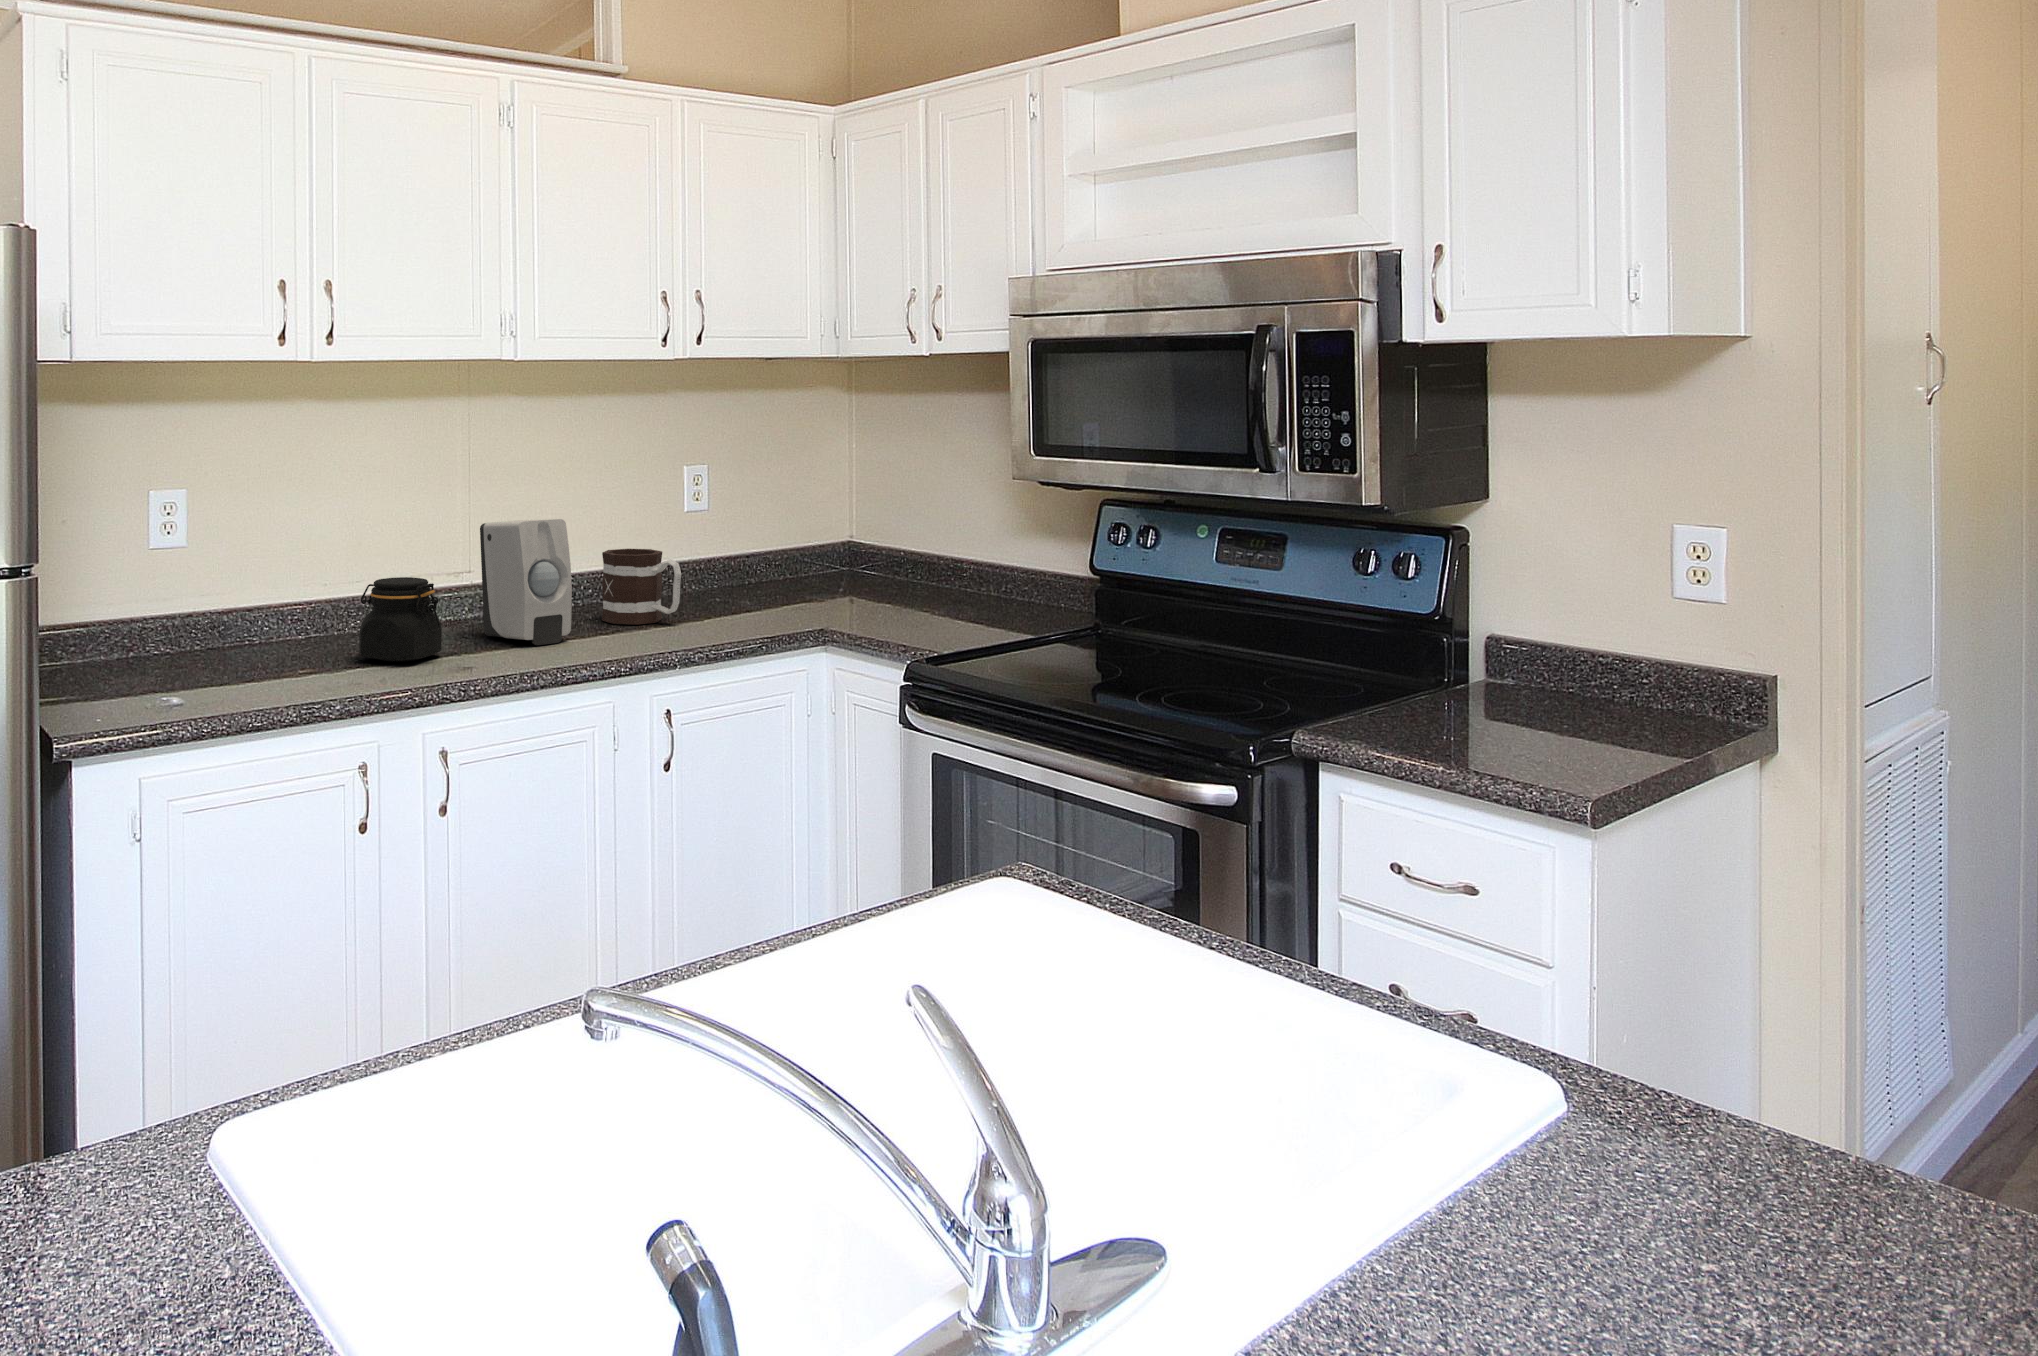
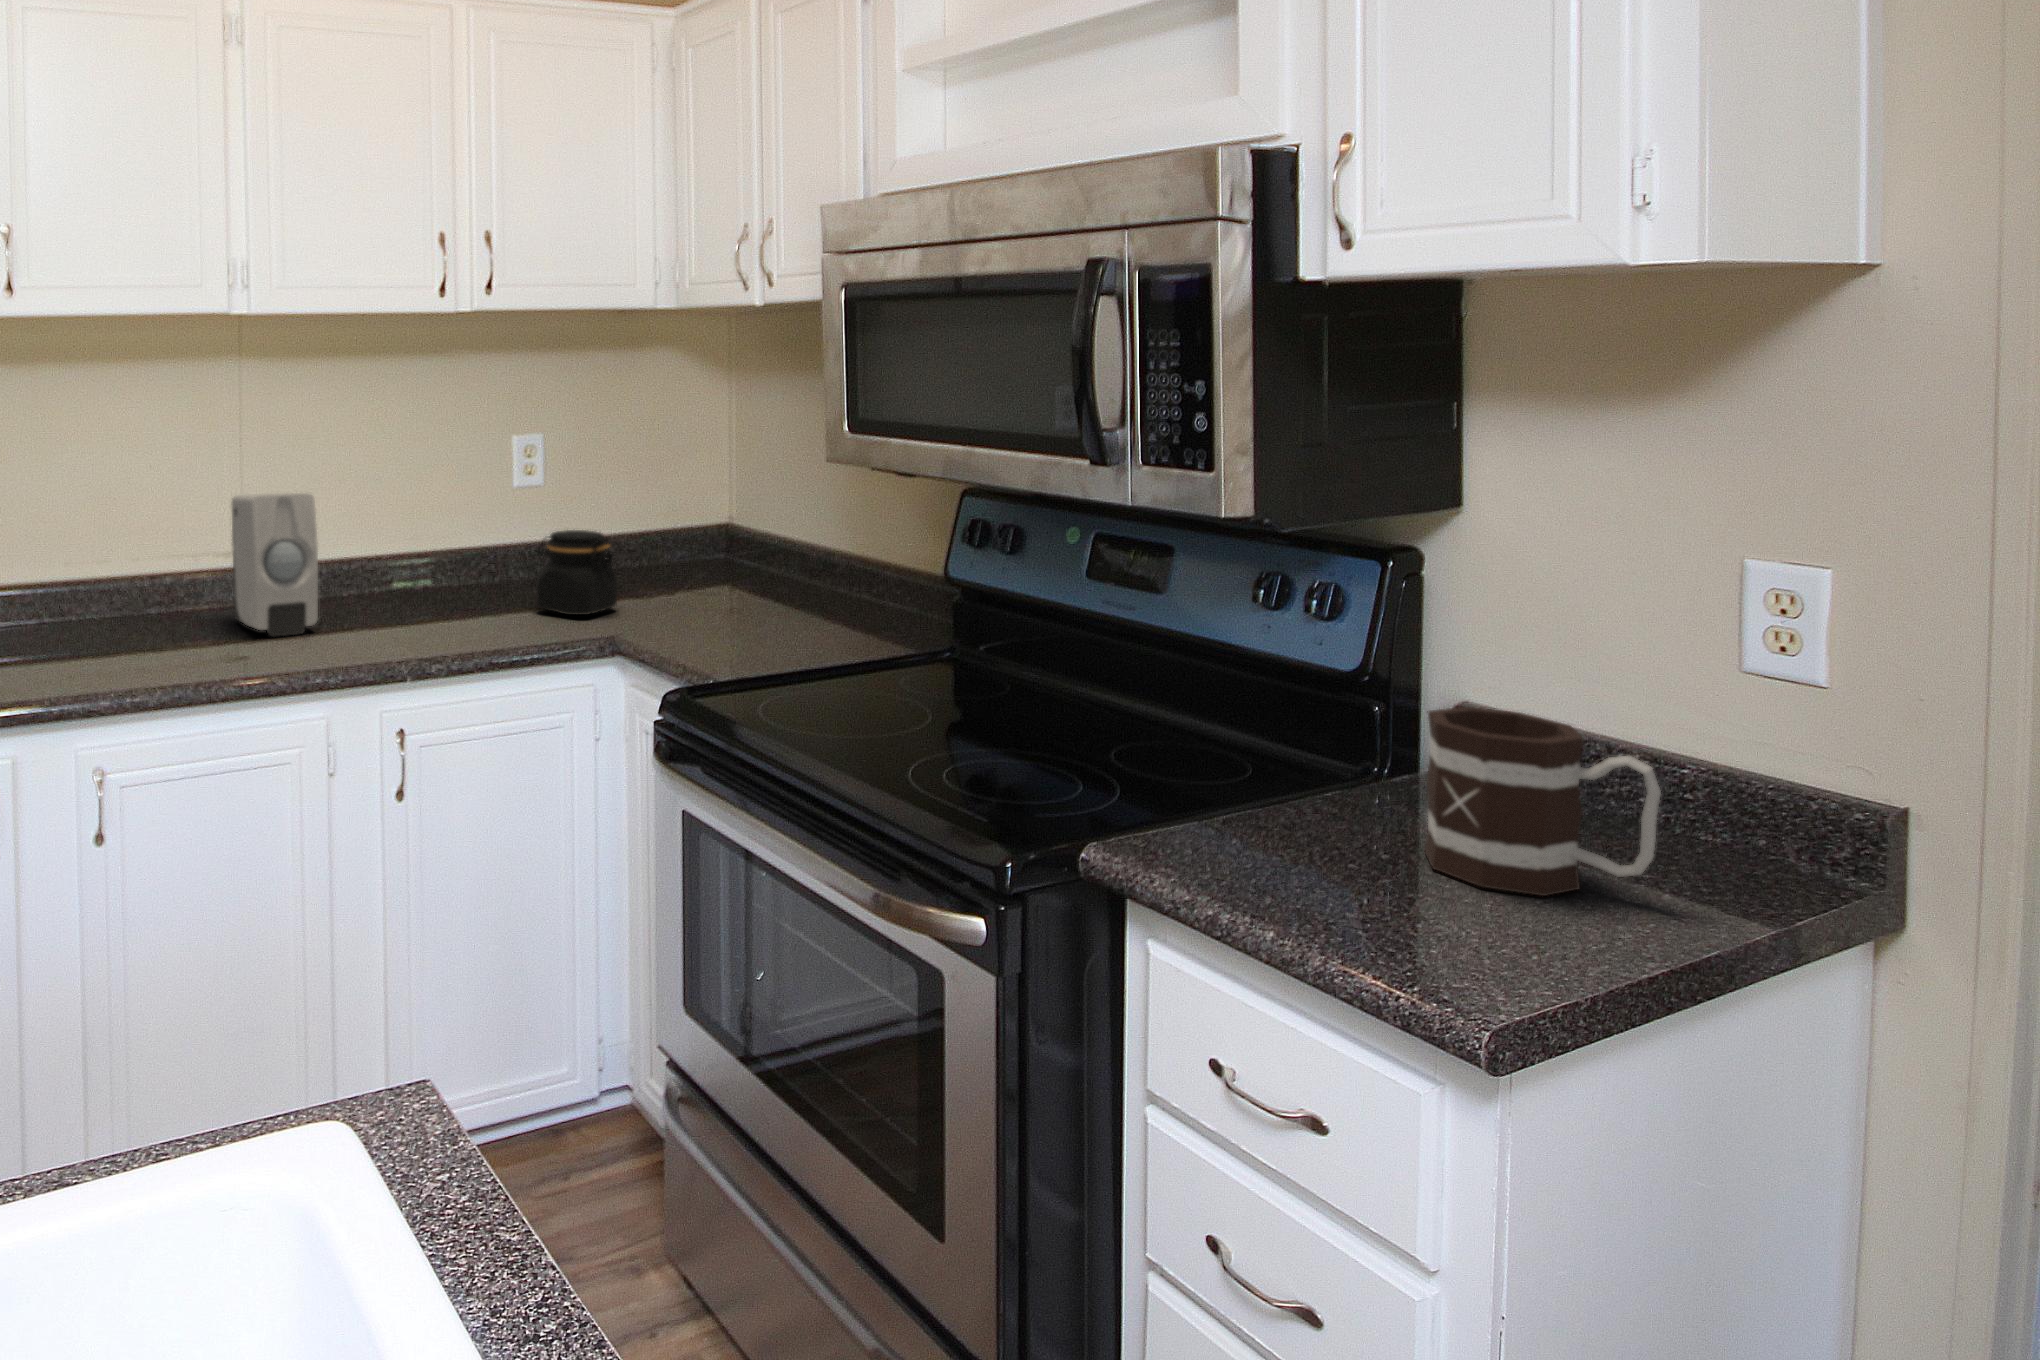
mug: present [602,549,681,625] -> present [1425,707,1661,896]
jar: present [359,577,442,662] -> present [536,530,617,615]

